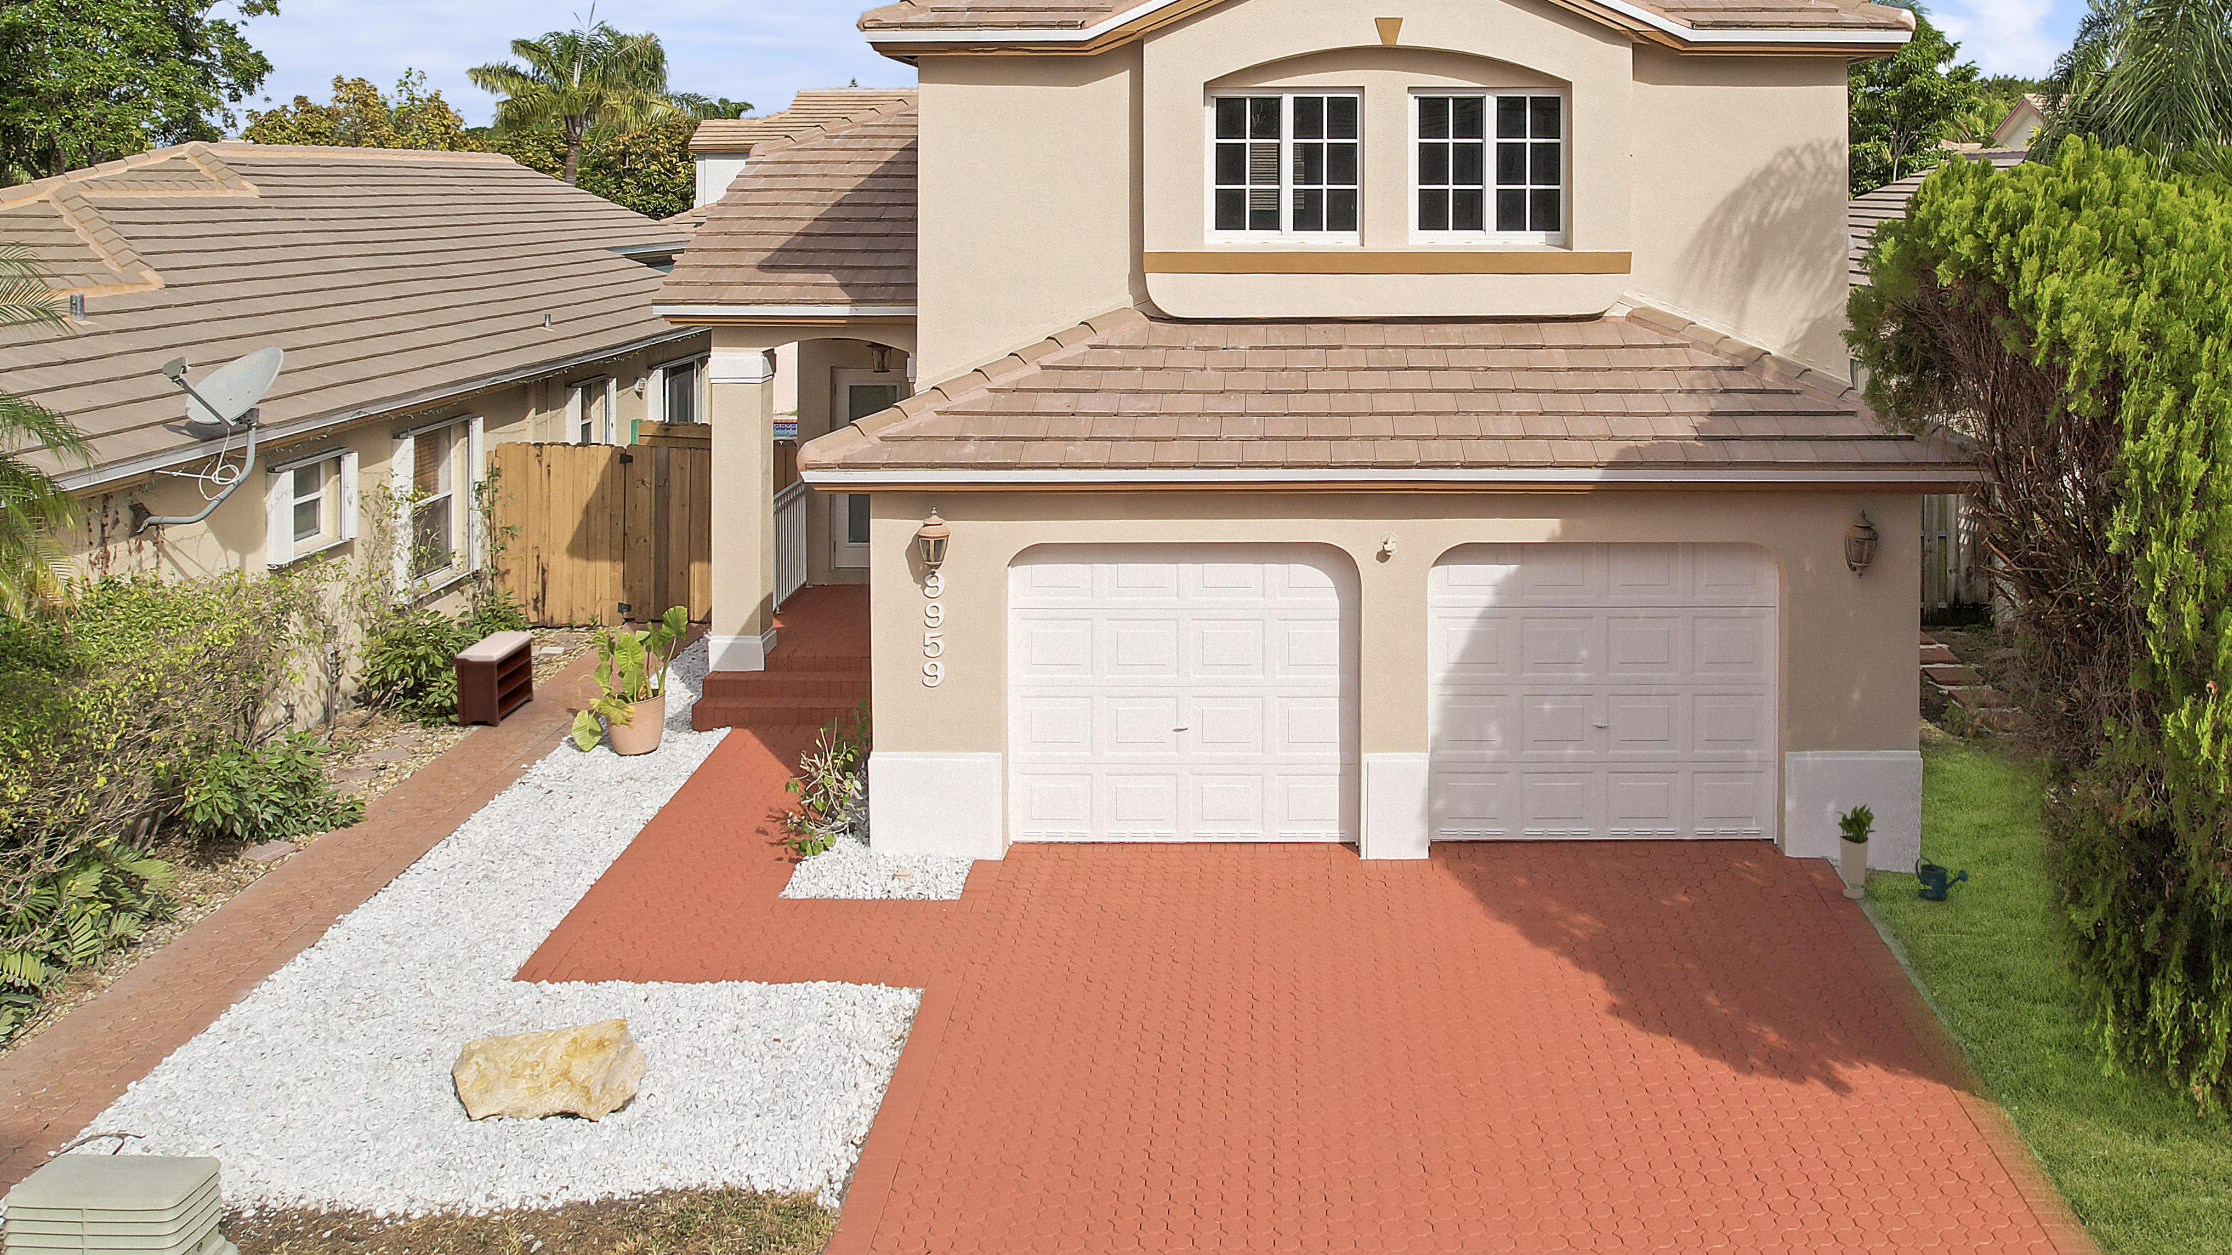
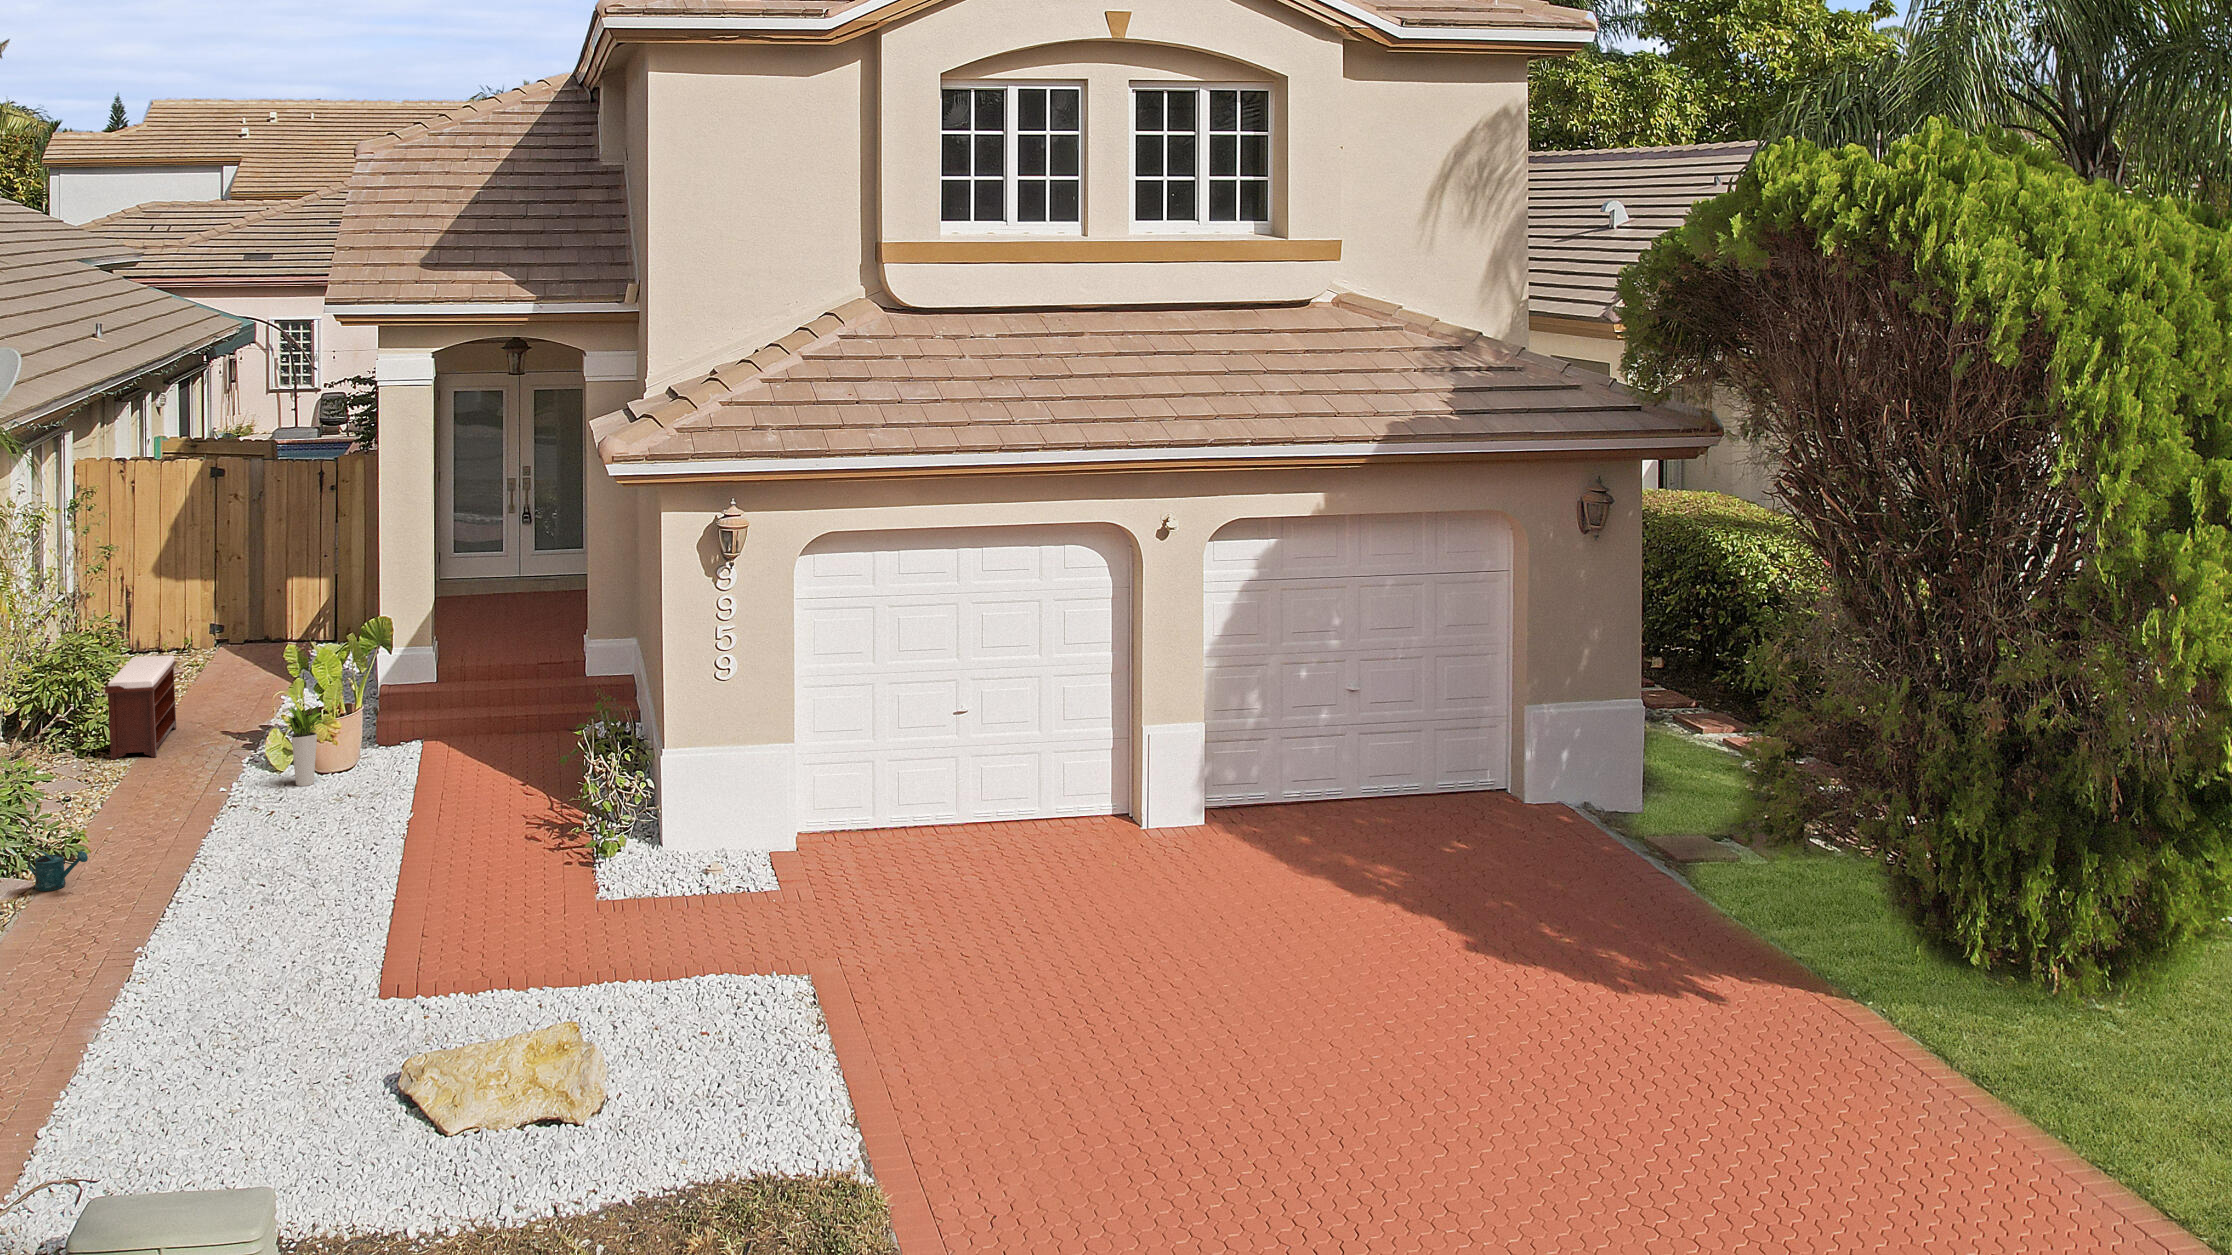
planter: present [1838,803,1876,899] -> present [285,705,324,786]
watering can: present [1915,857,1968,901] -> present [28,850,88,891]

